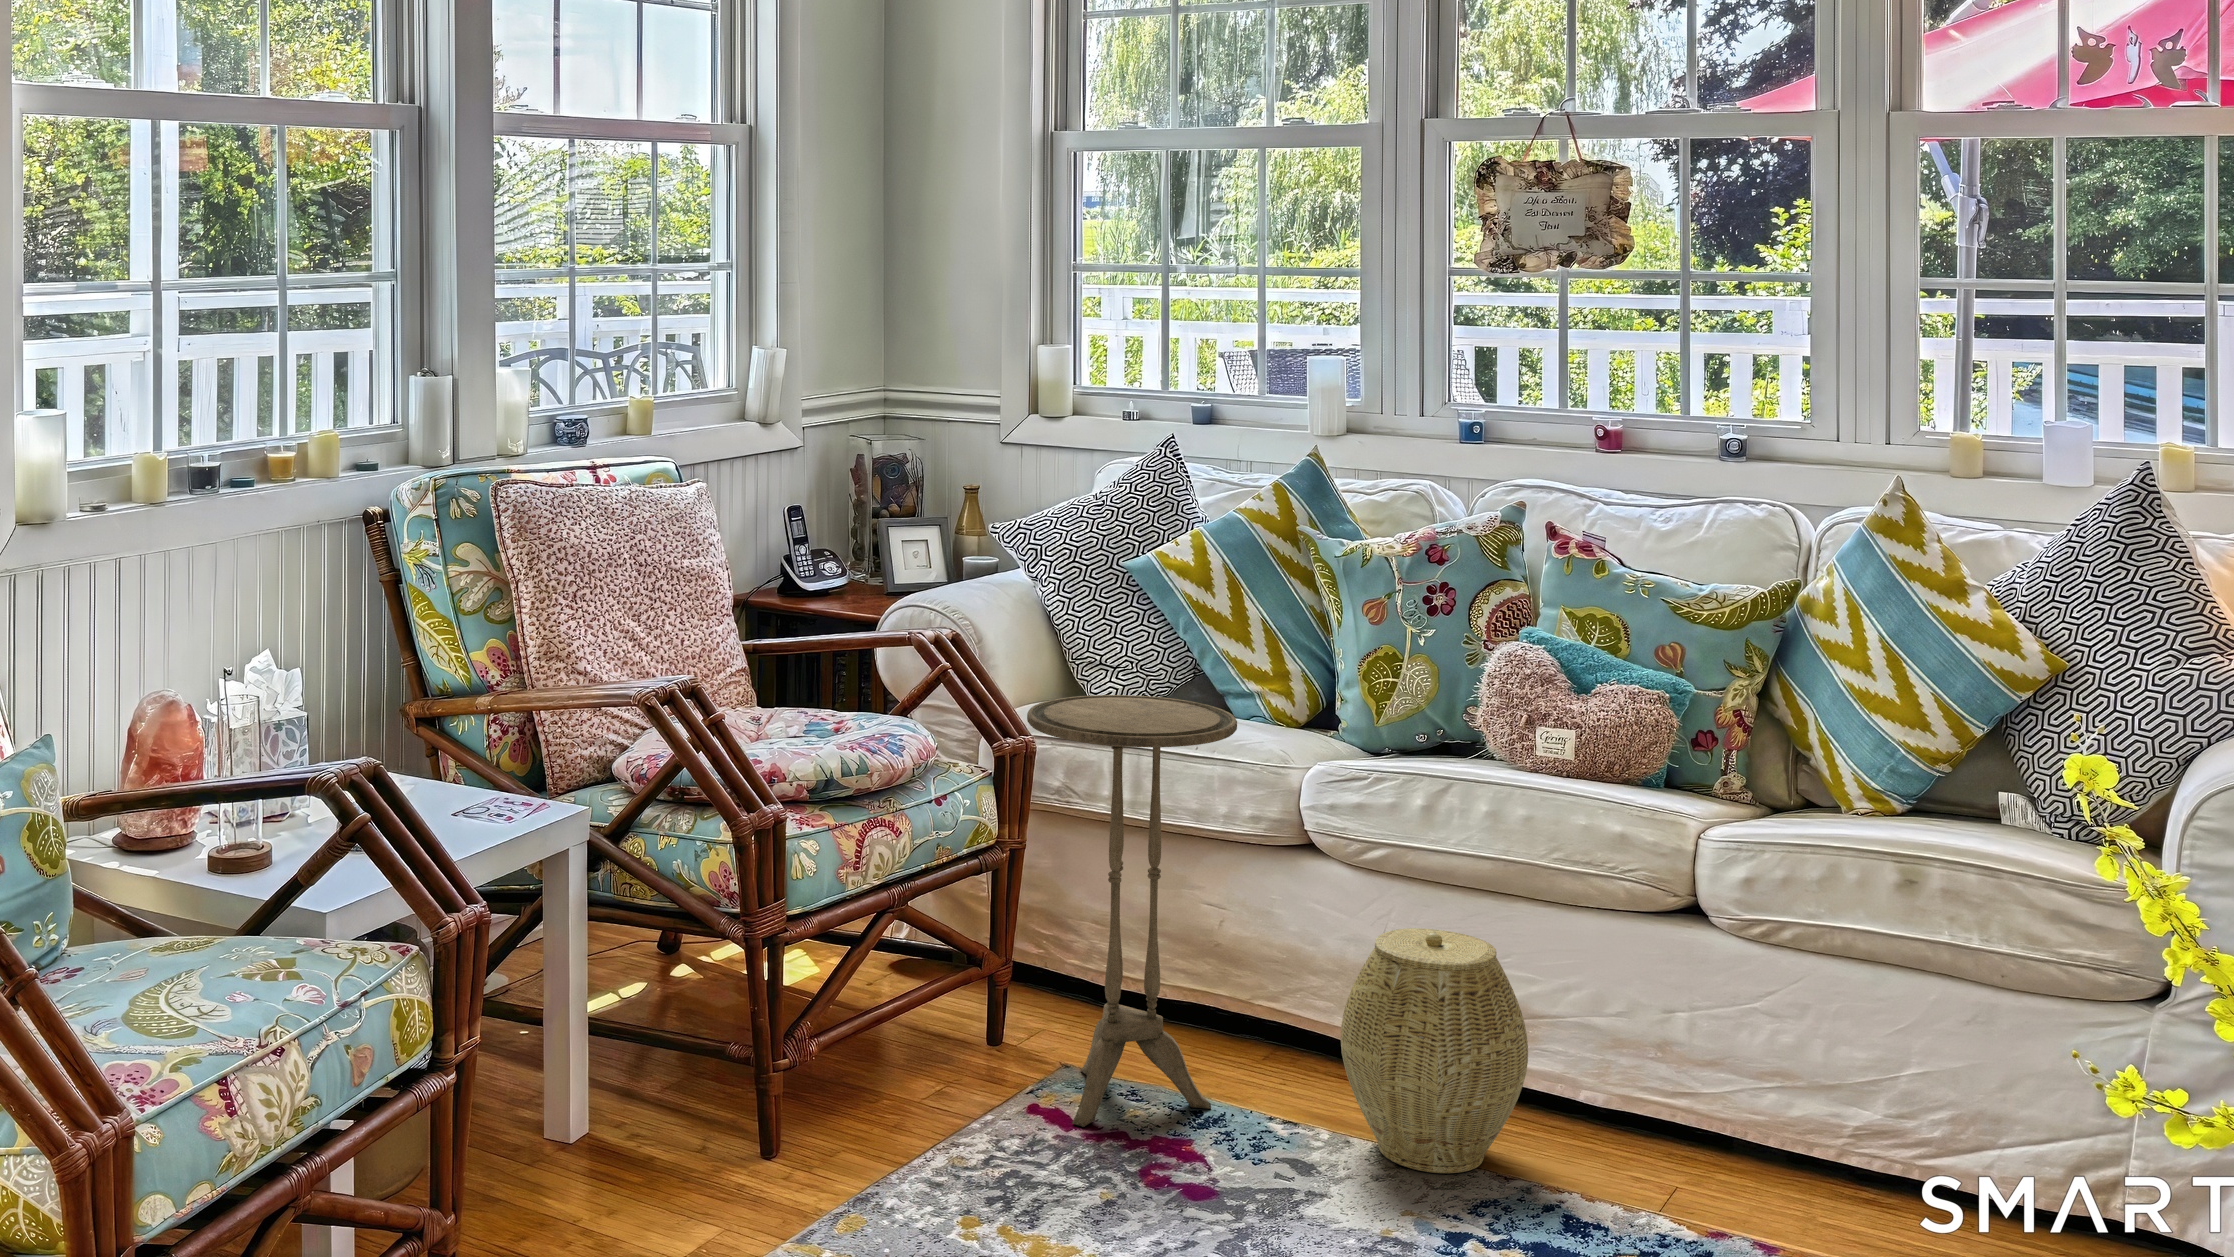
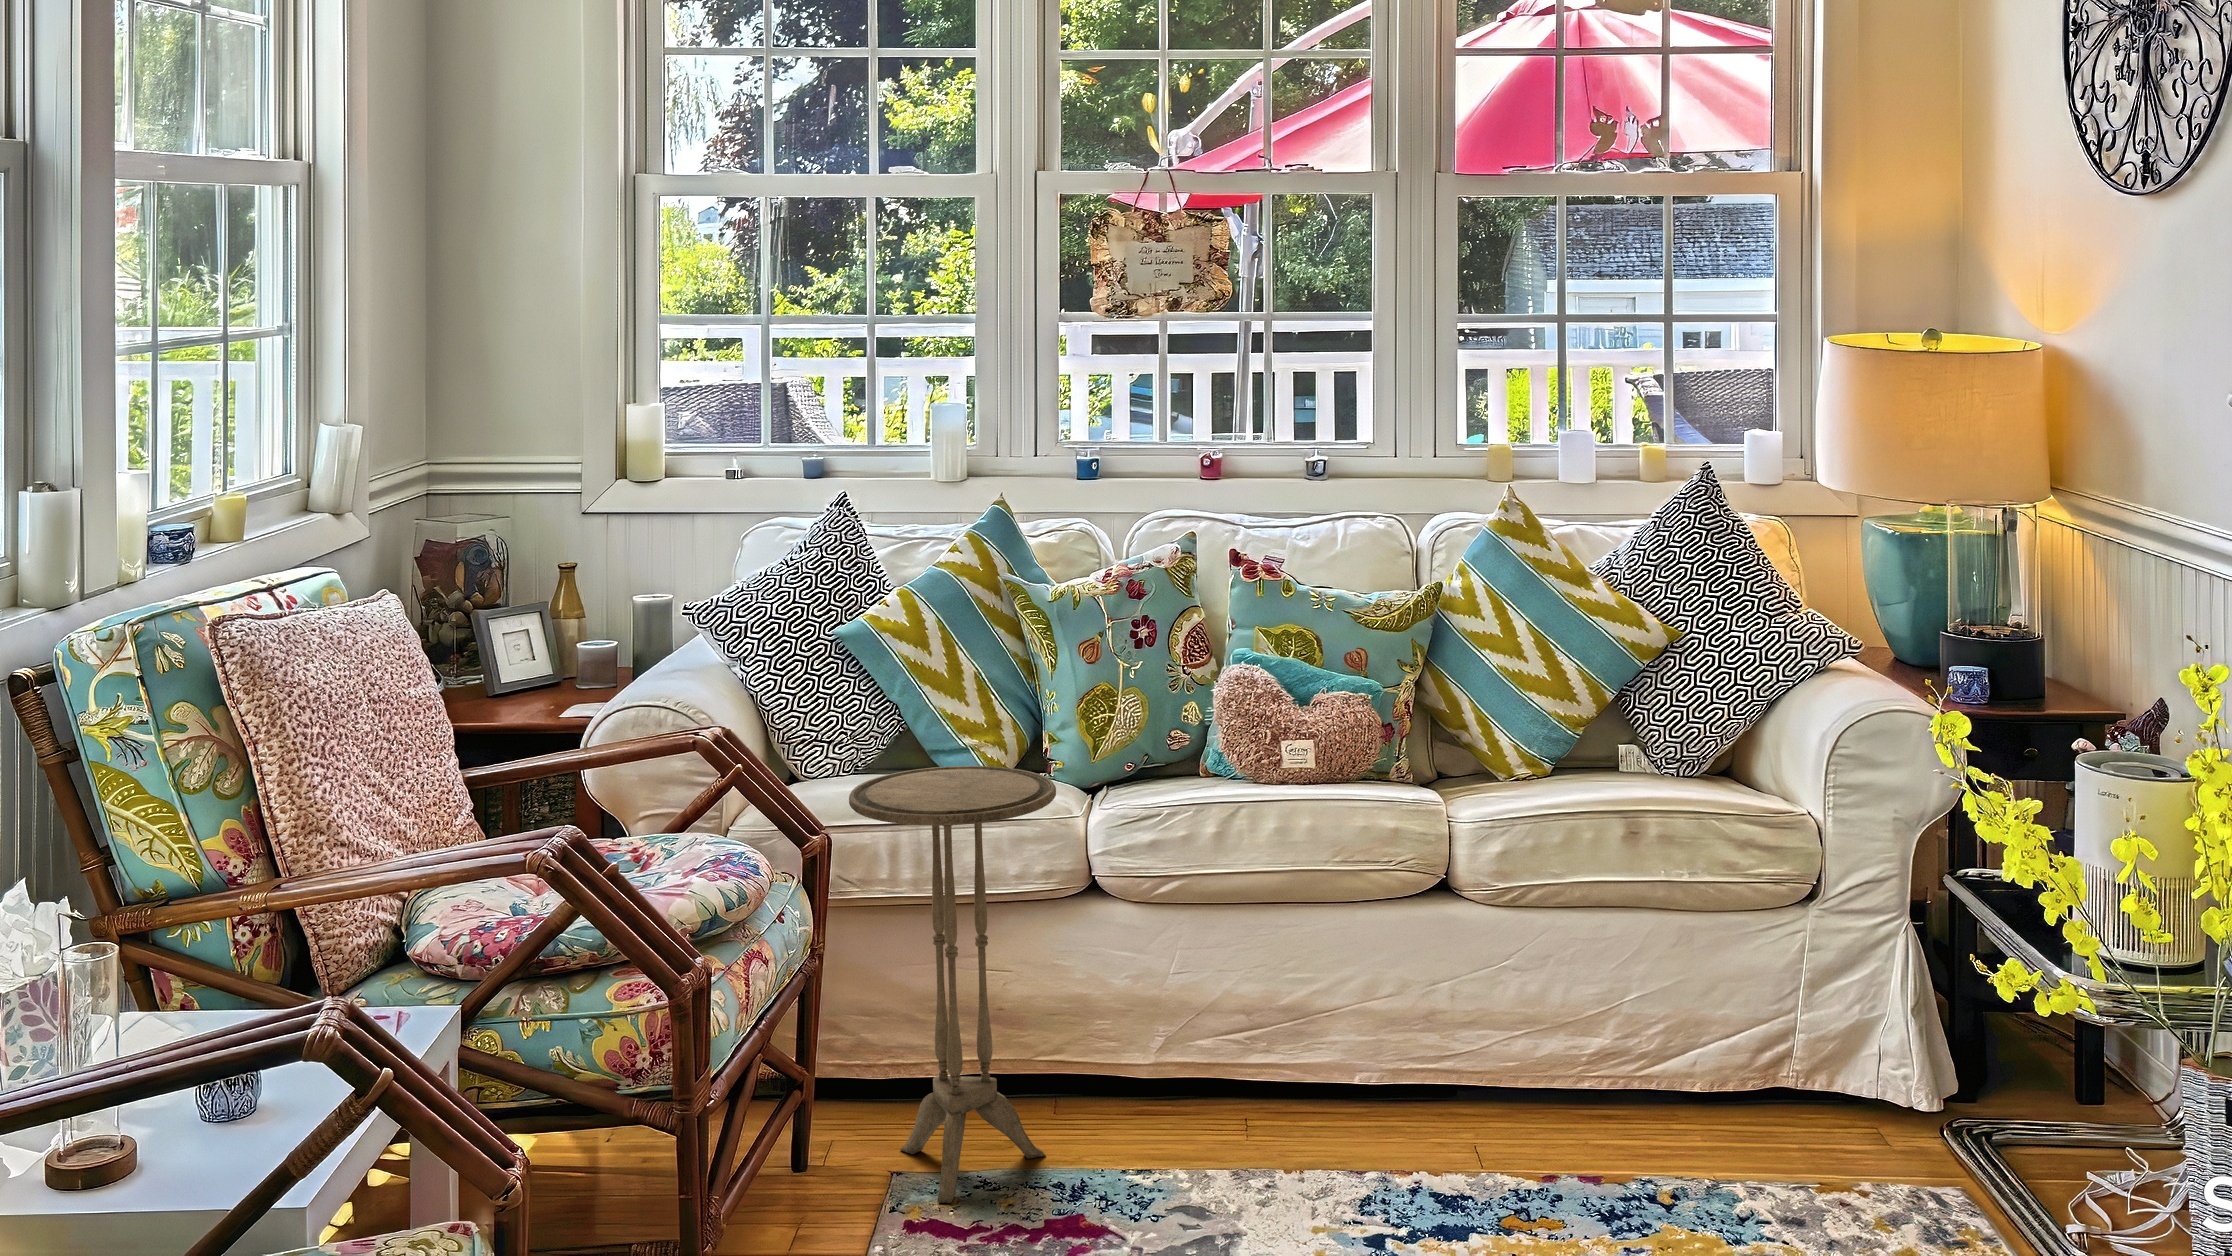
woven basket: present [1341,928,1528,1173] -> none [1170,942,1335,1164]

